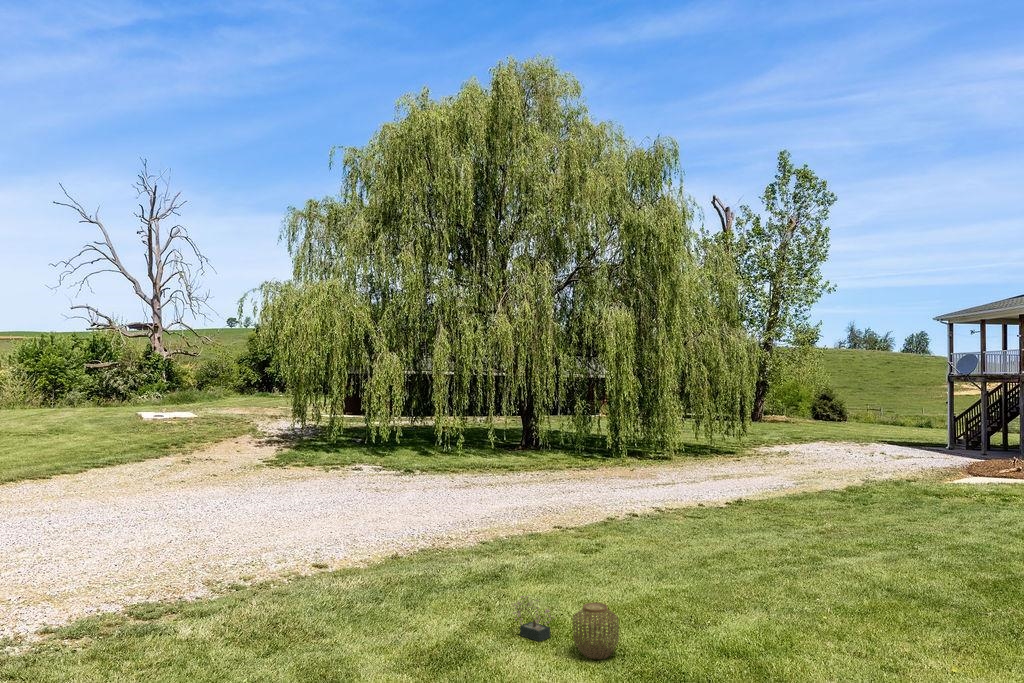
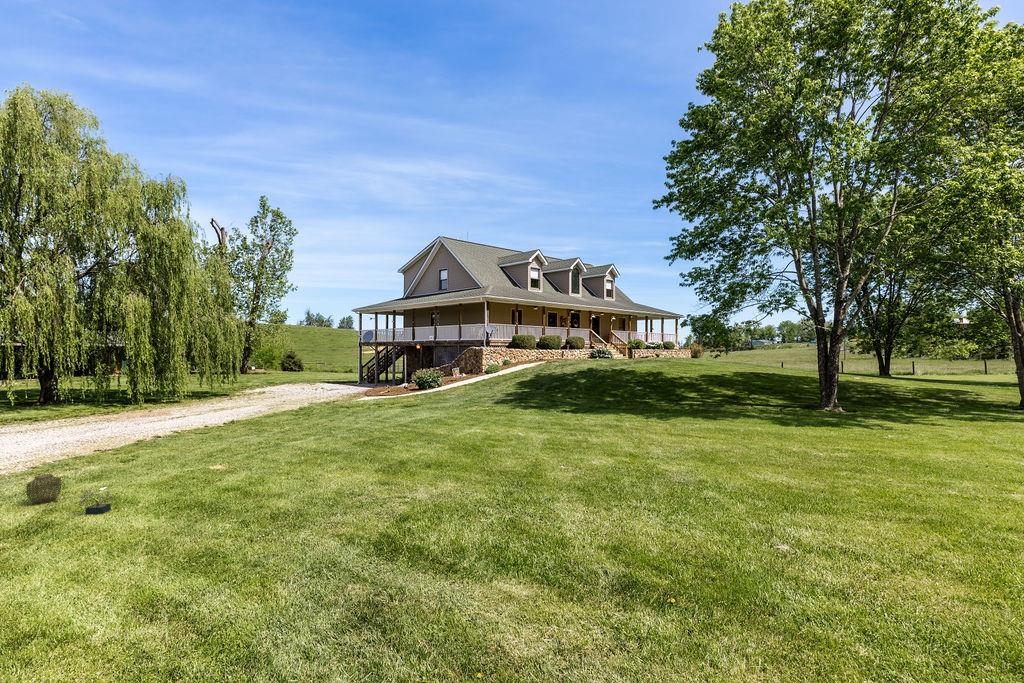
woven basket: present [573,603,619,659] -> present [26,474,61,504]

